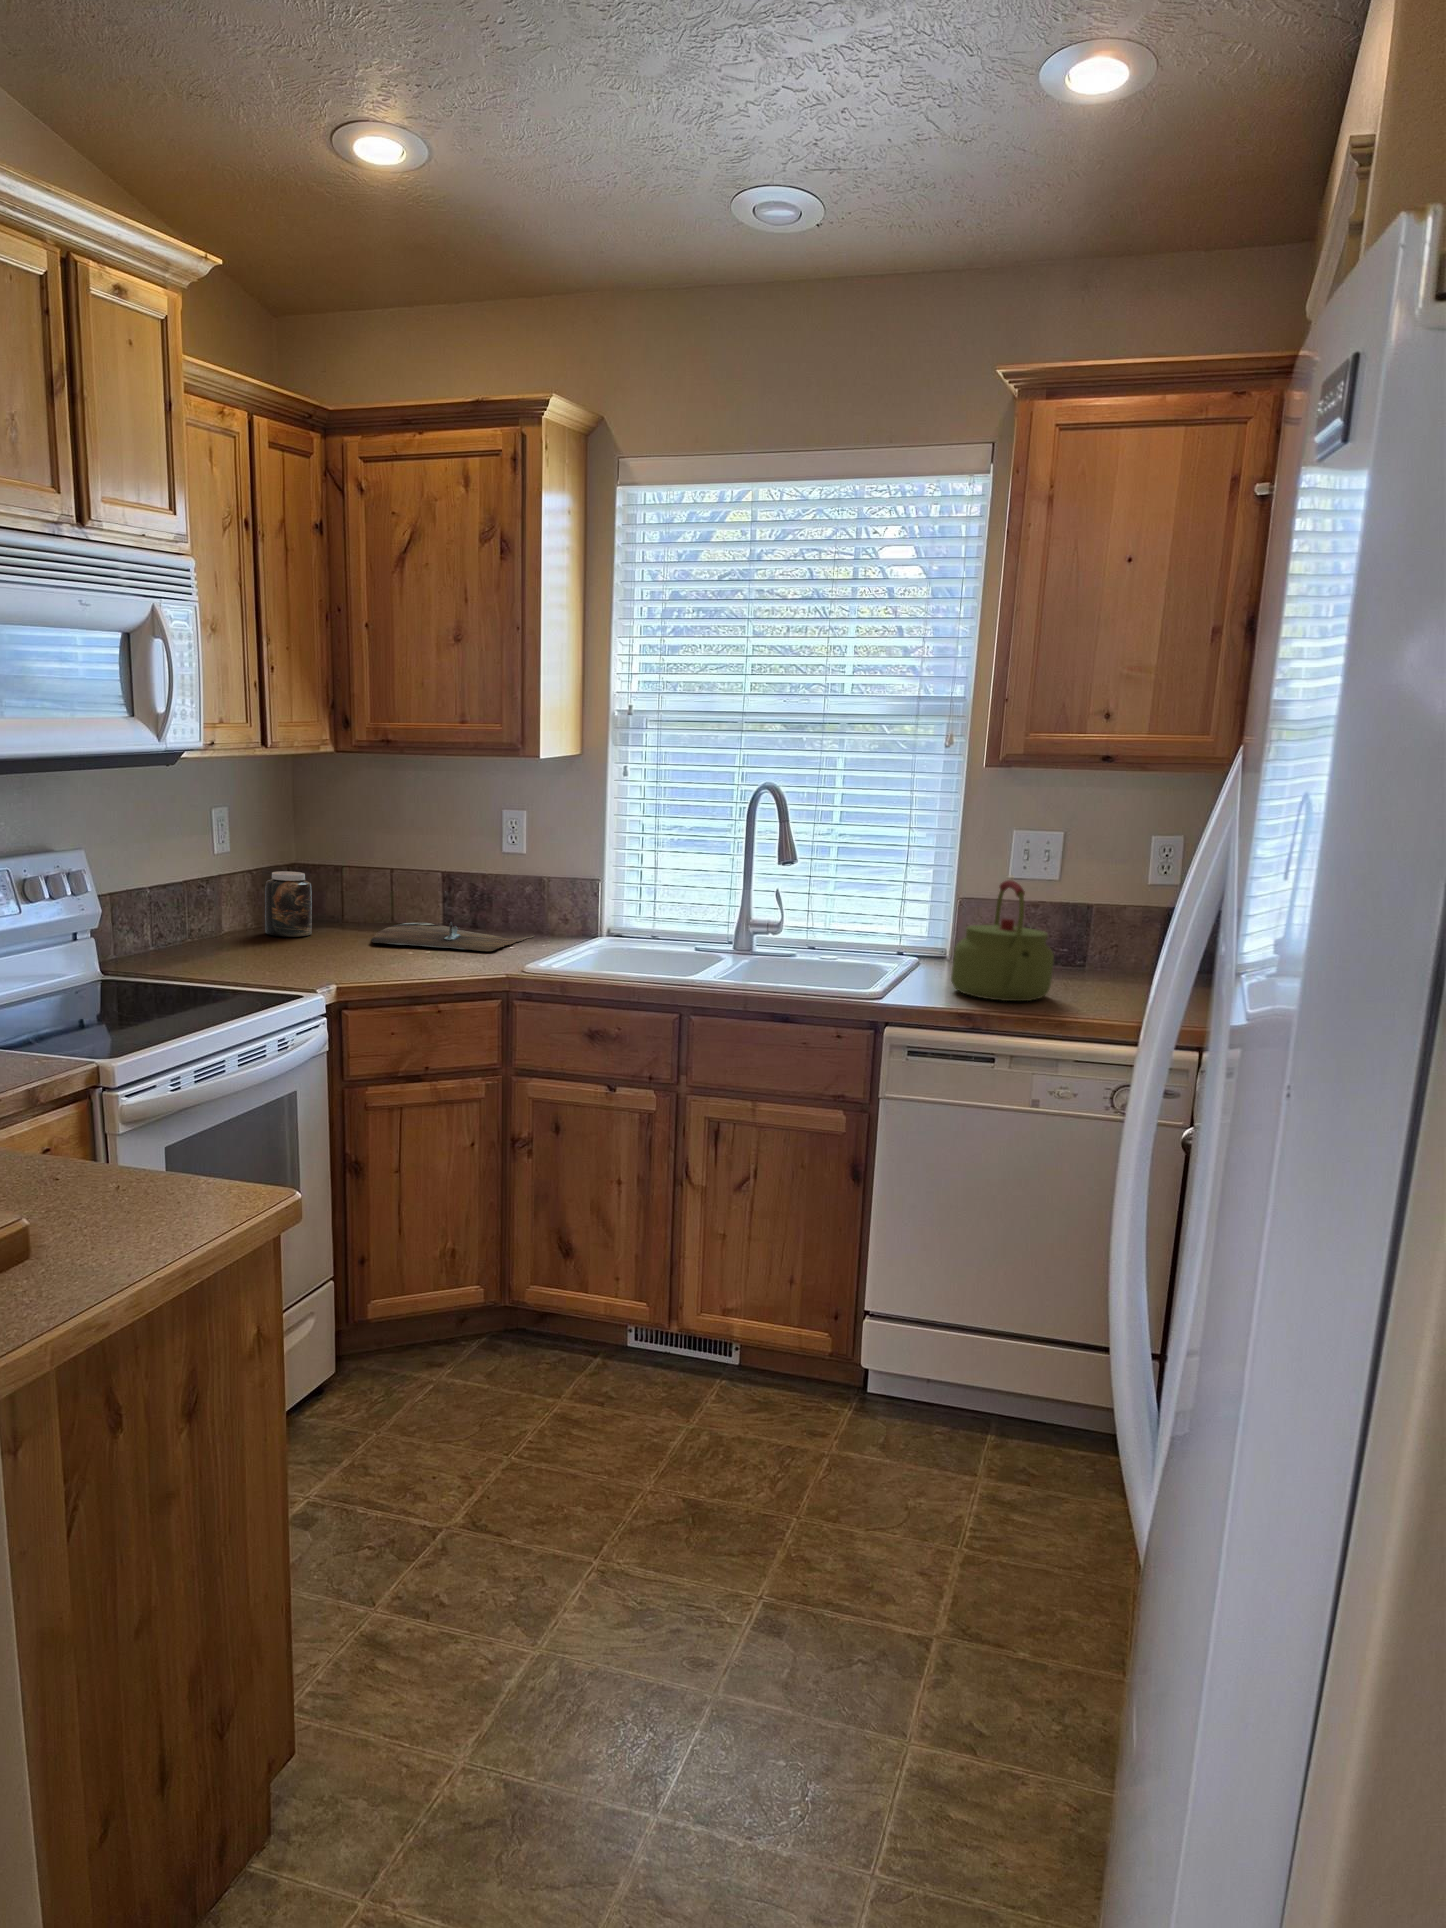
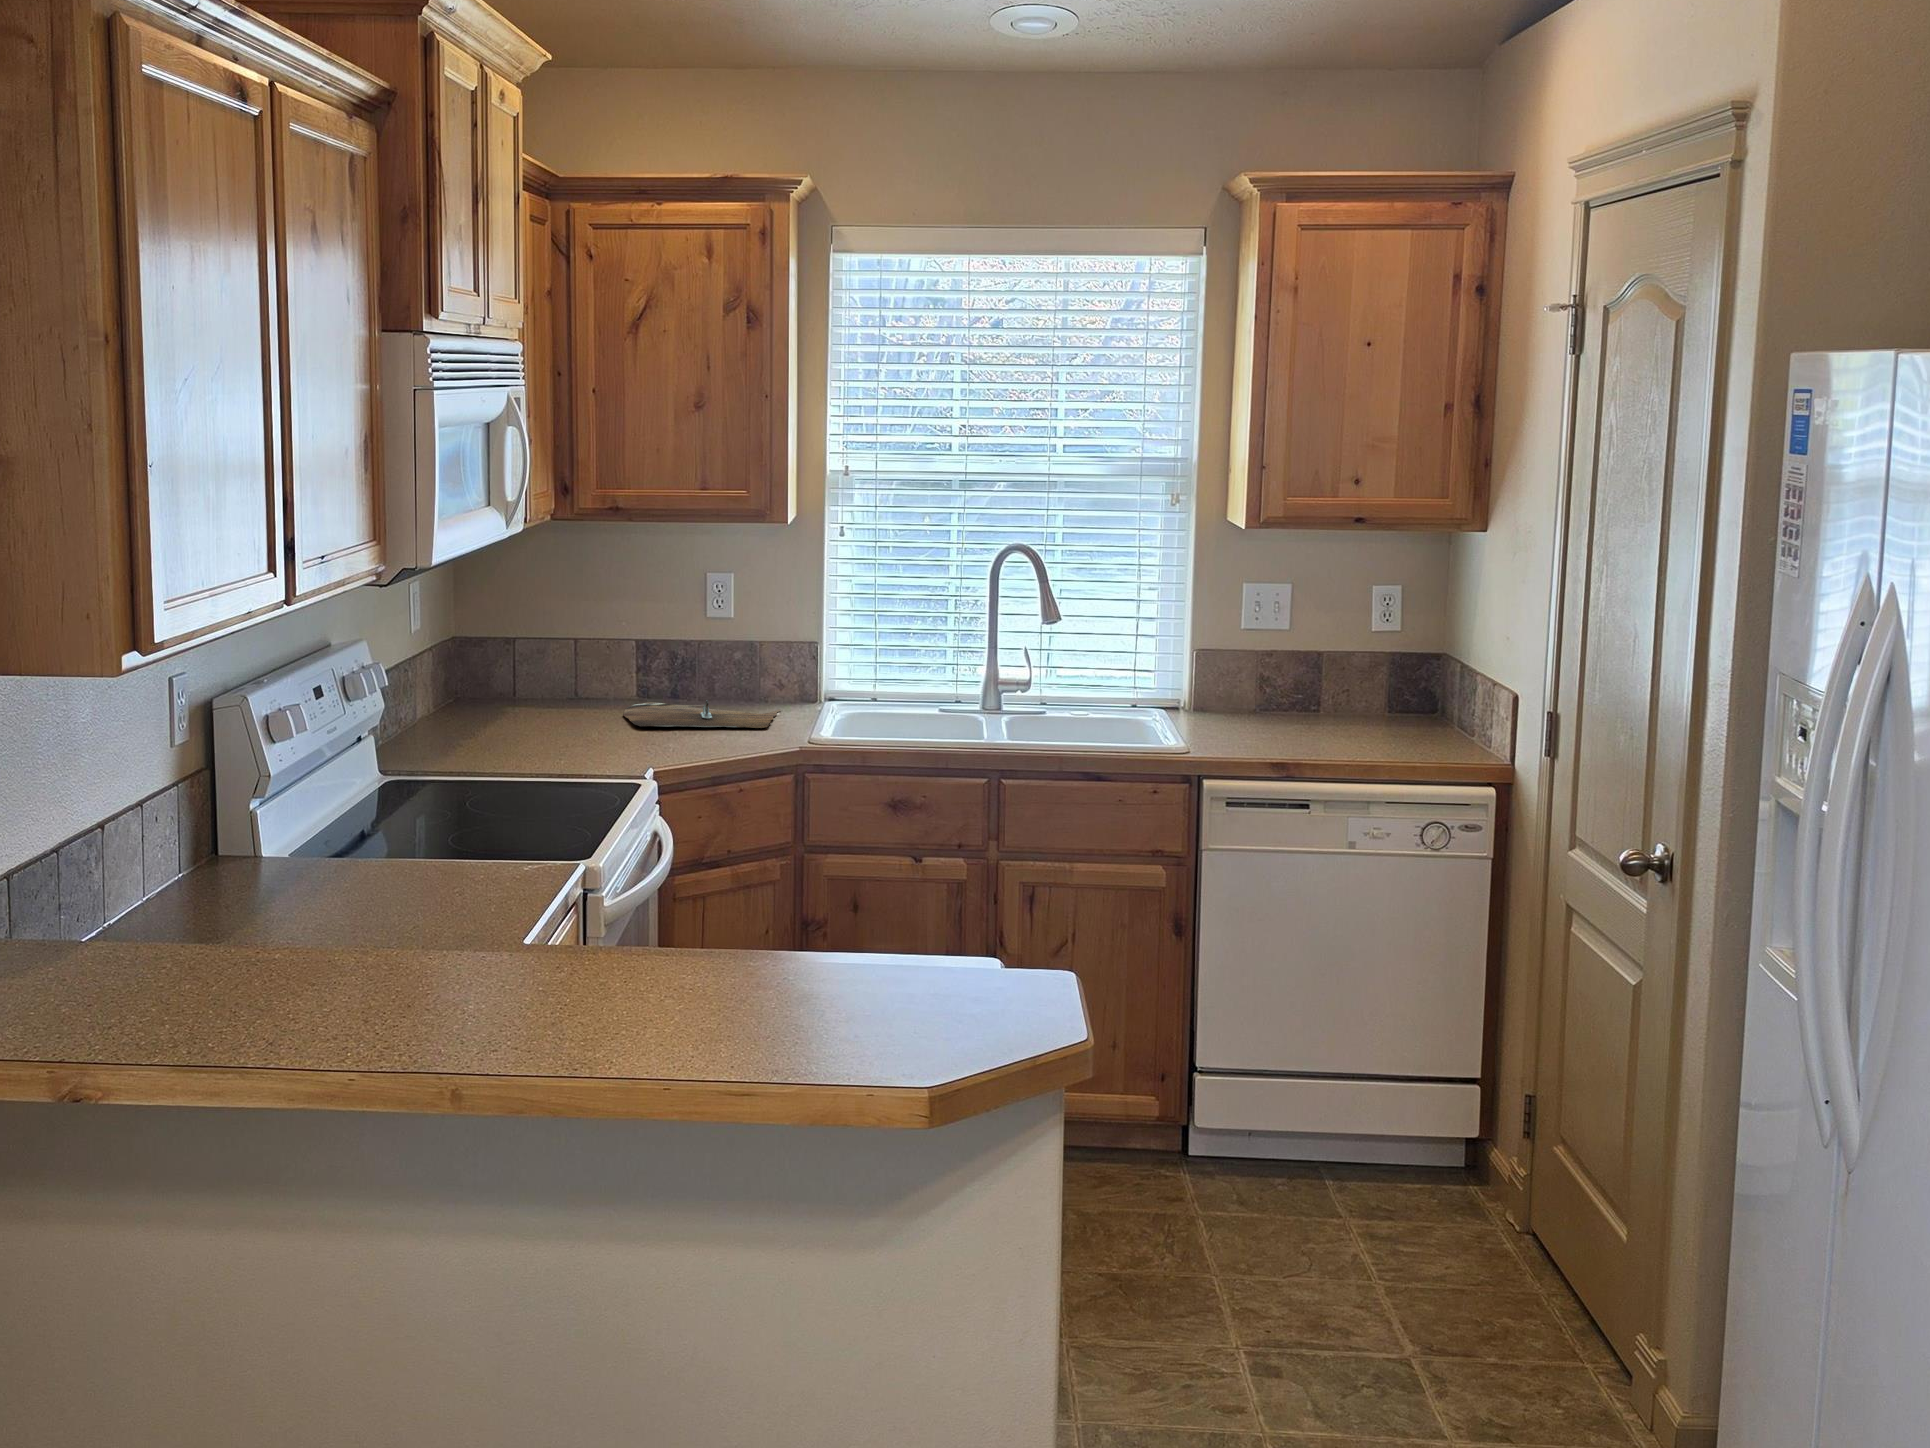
jar: present [265,871,312,937] -> none [510,657,559,726]
kettle: present [951,880,1054,1001] -> none [1233,629,1331,744]

